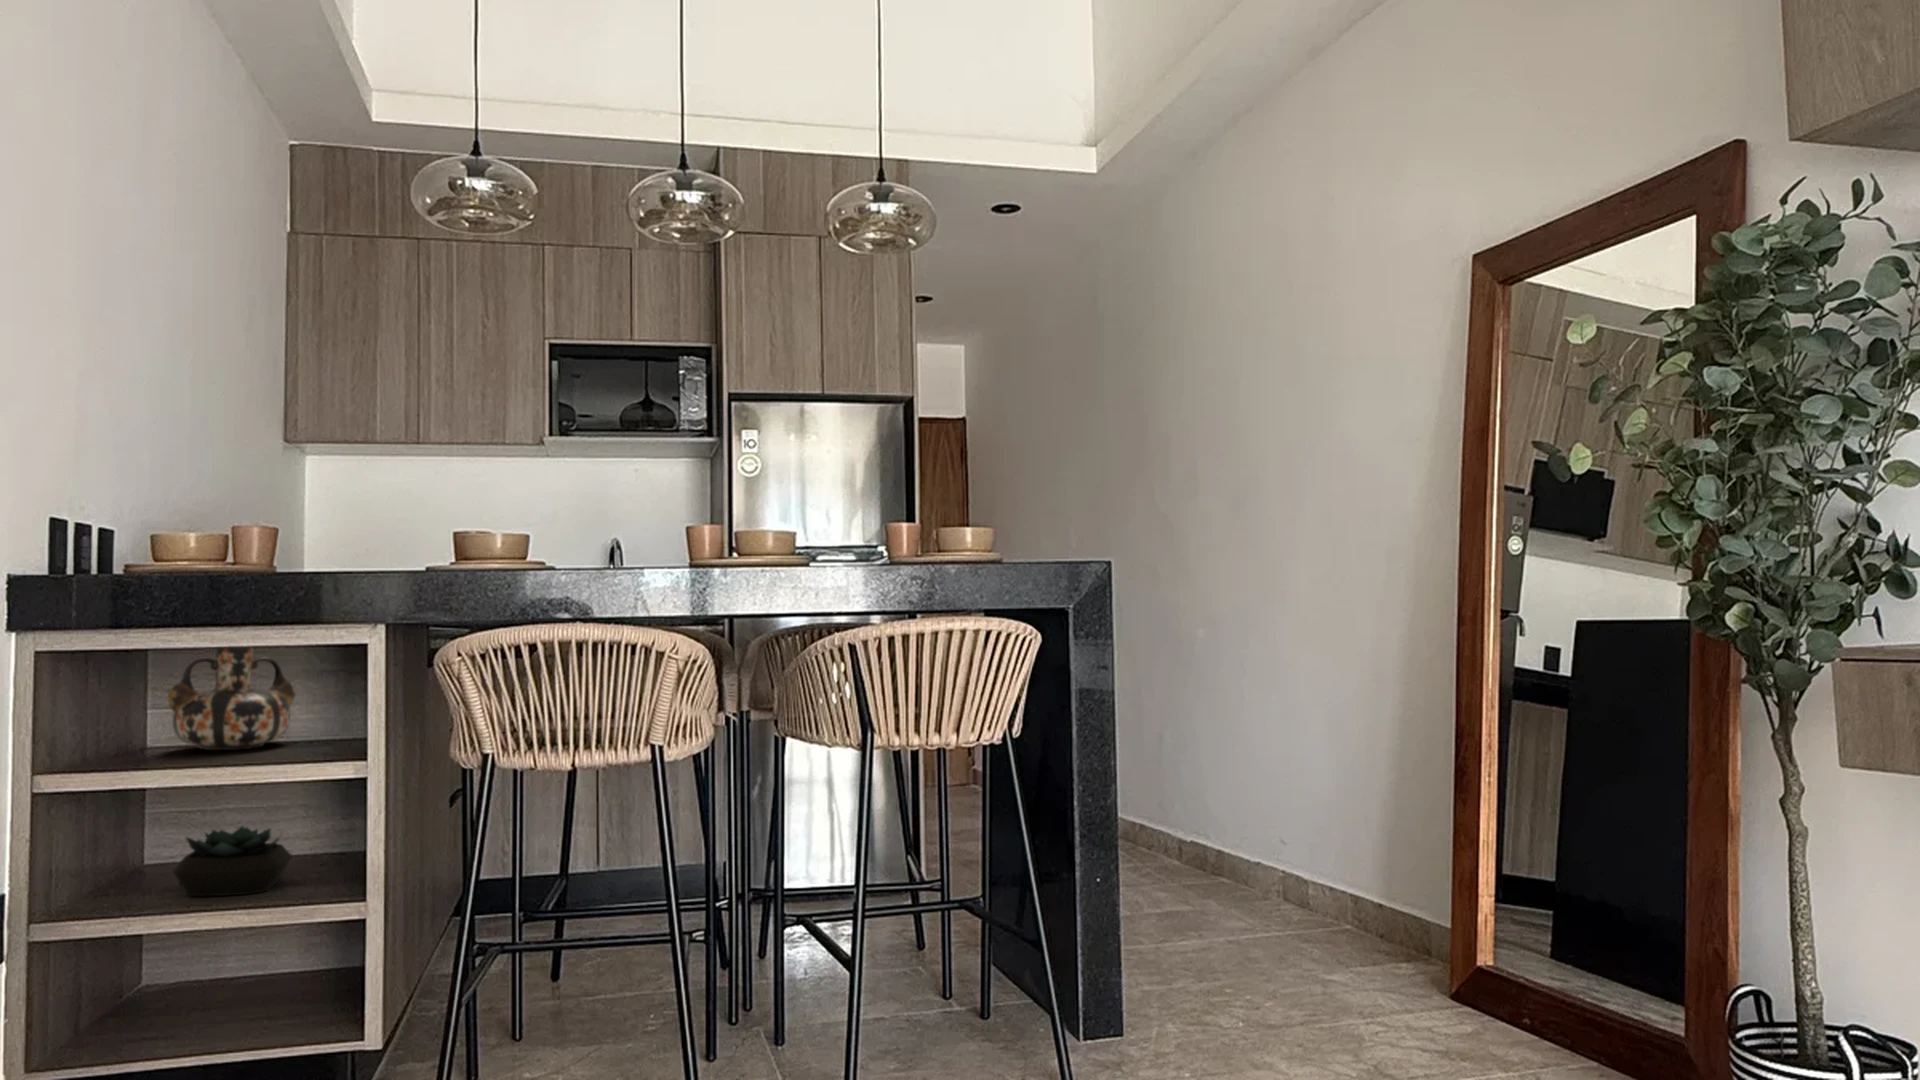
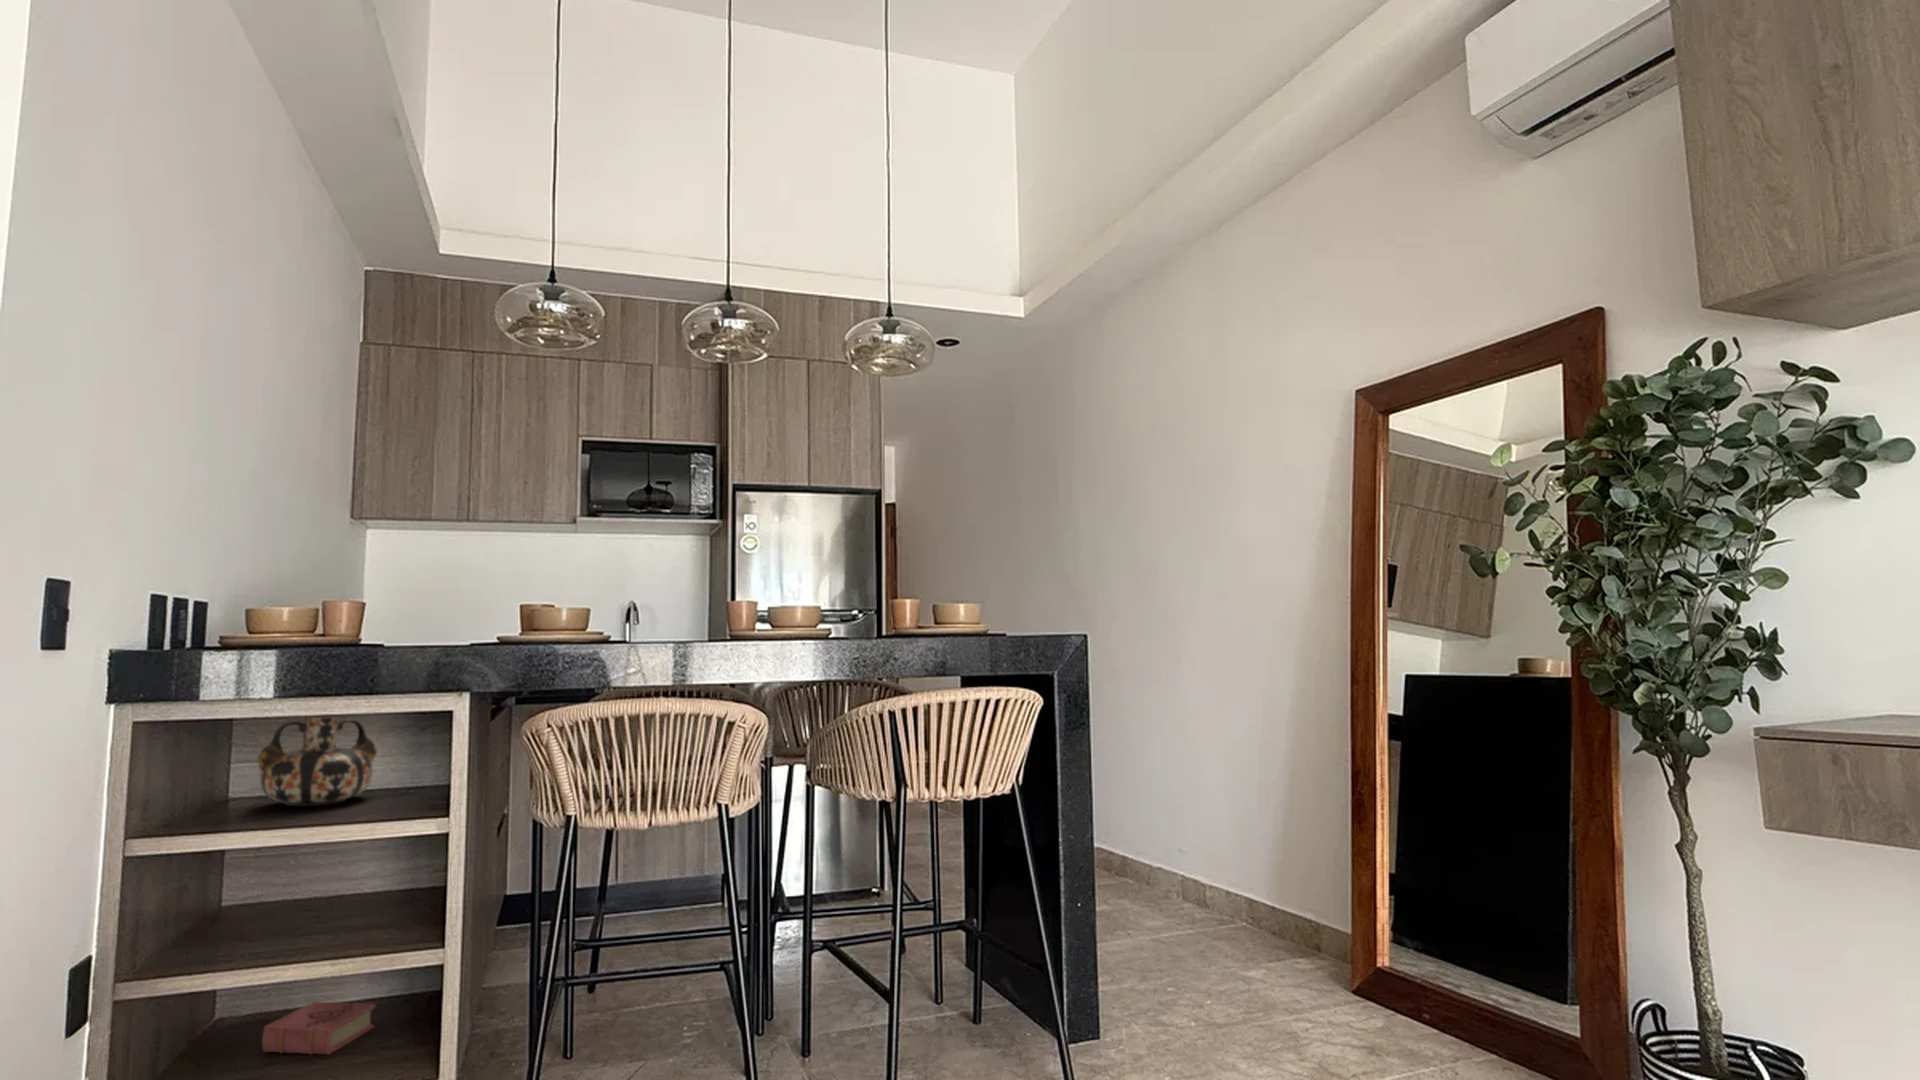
succulent plant: present [173,826,291,896] -> none [260,878,373,949]
book: none [184,962,302,1012] -> present [262,1002,375,1054]

